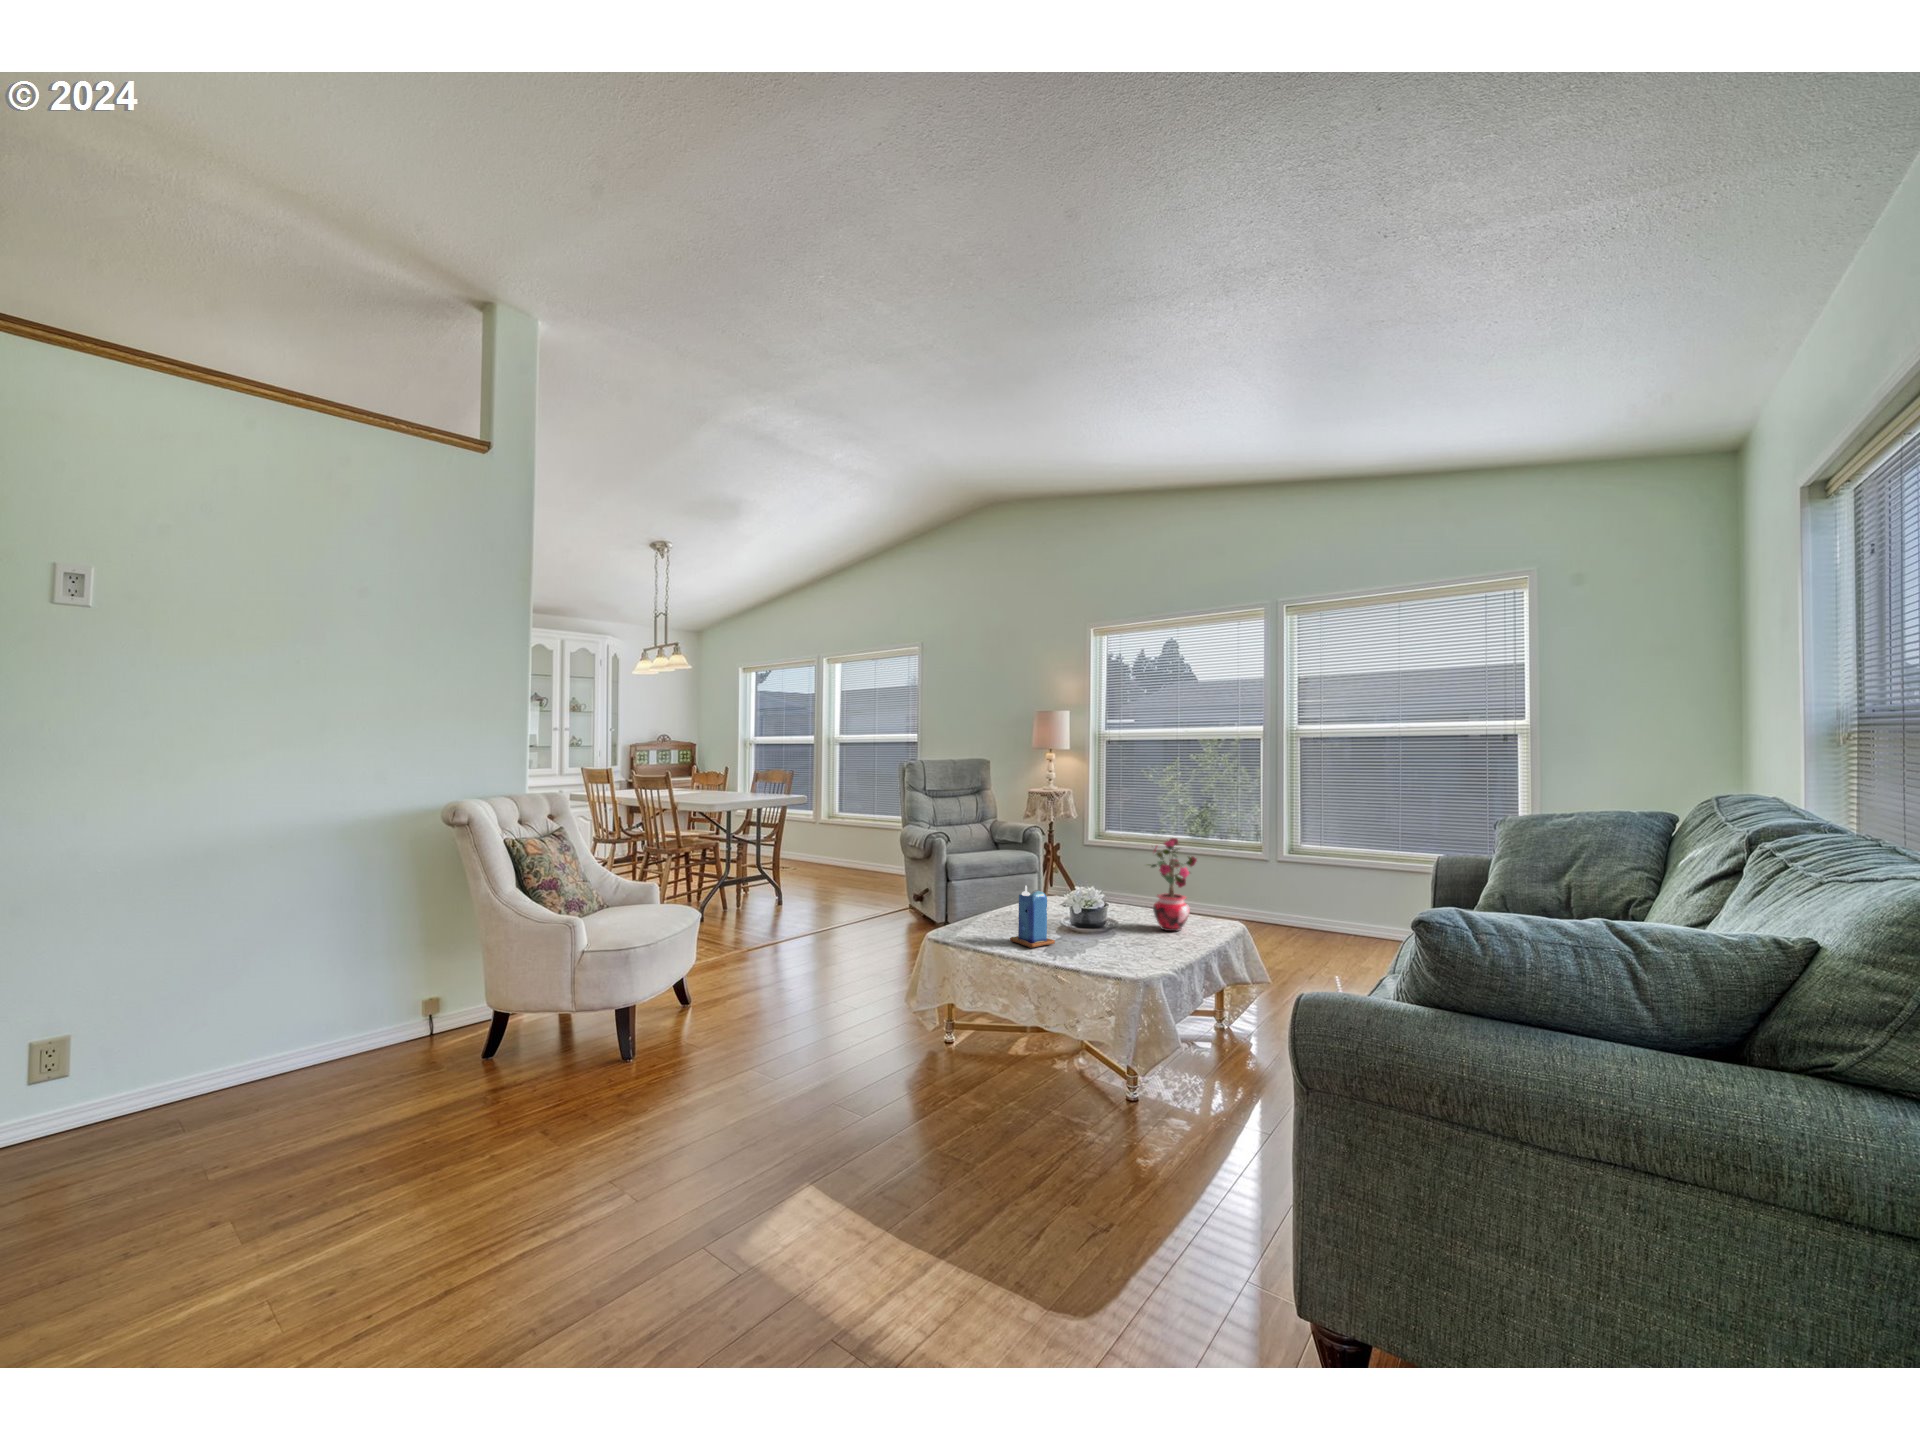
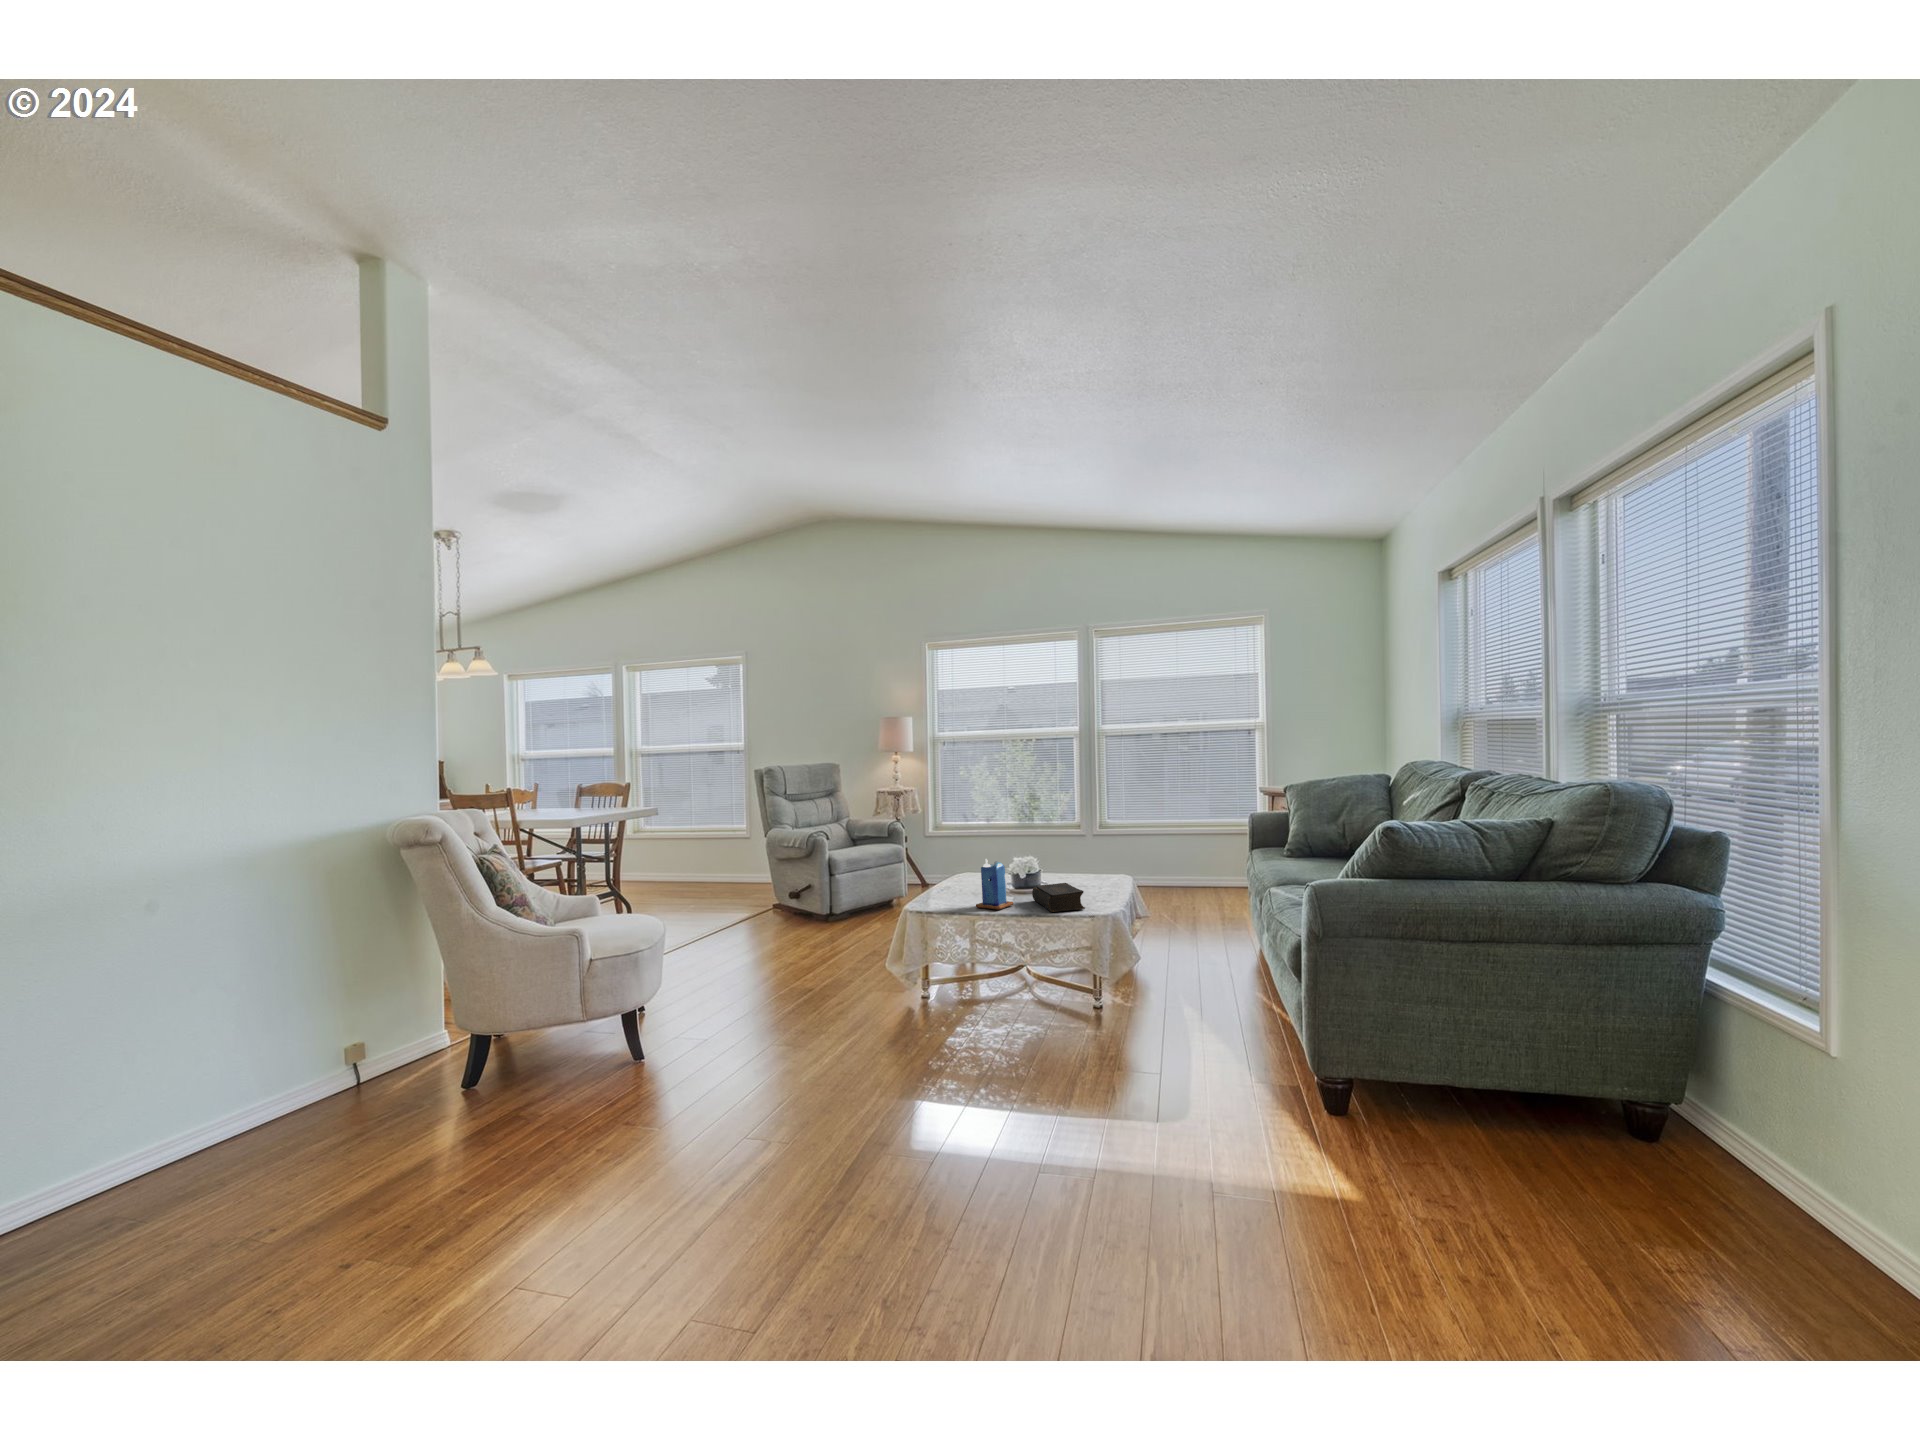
potted plant: present [1151,838,1197,931] -> none [1062,808,1104,886]
book: none [1083,924,1133,962] -> present [1032,883,1085,912]

